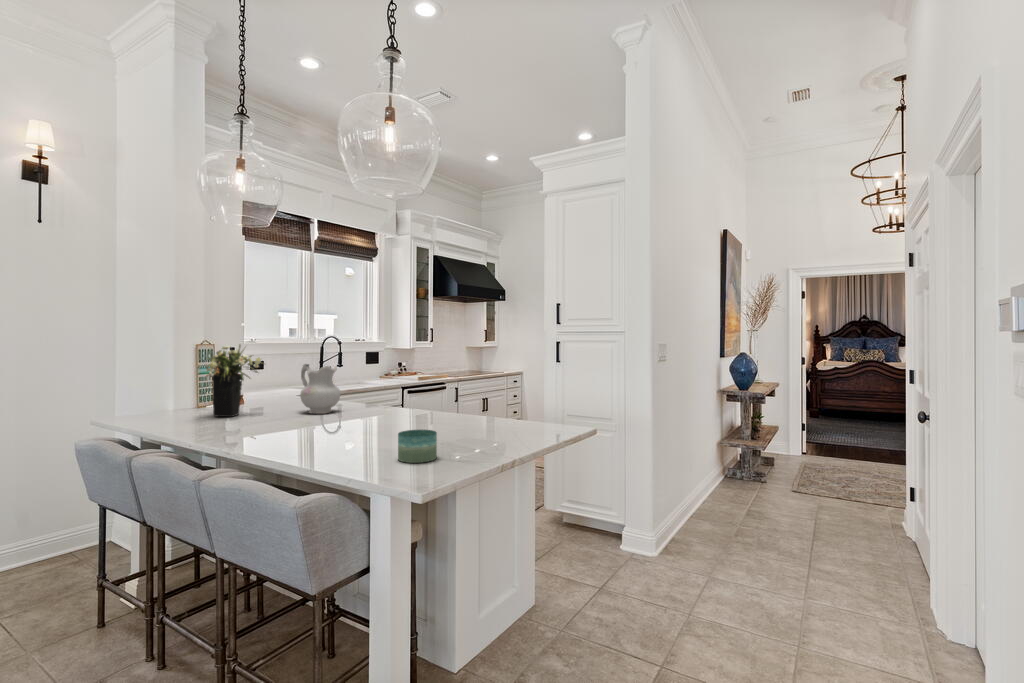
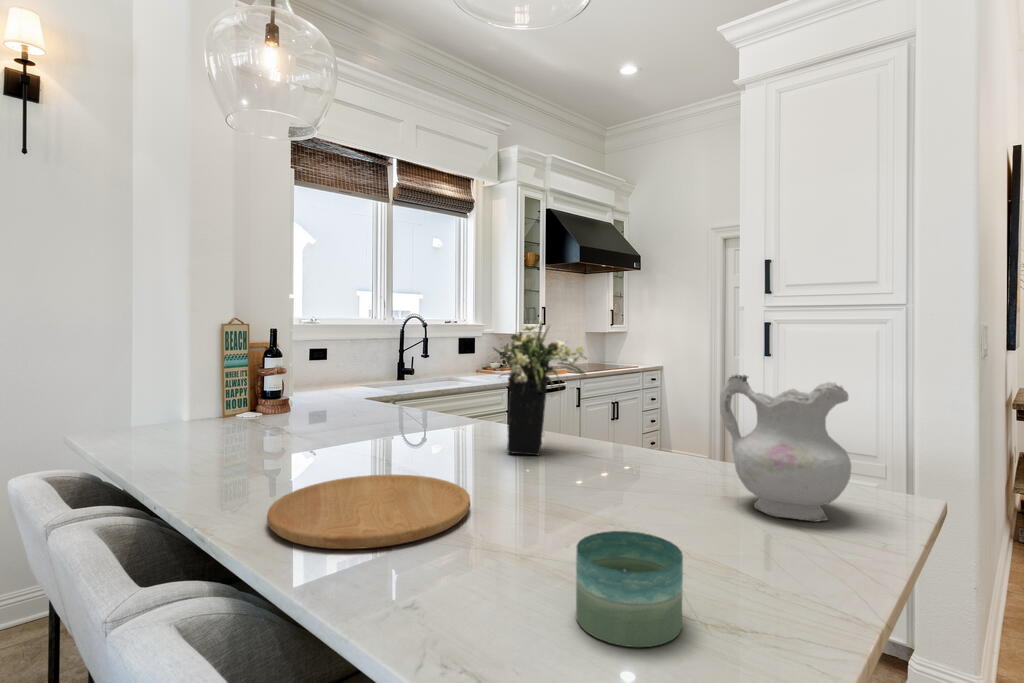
flower arrangement: present [206,345,261,417] -> present [494,323,586,455]
ceramic pitcher: present [300,364,341,414] -> present [720,375,851,522]
cutting board: none [261,426,362,449] -> present [267,474,470,549]

